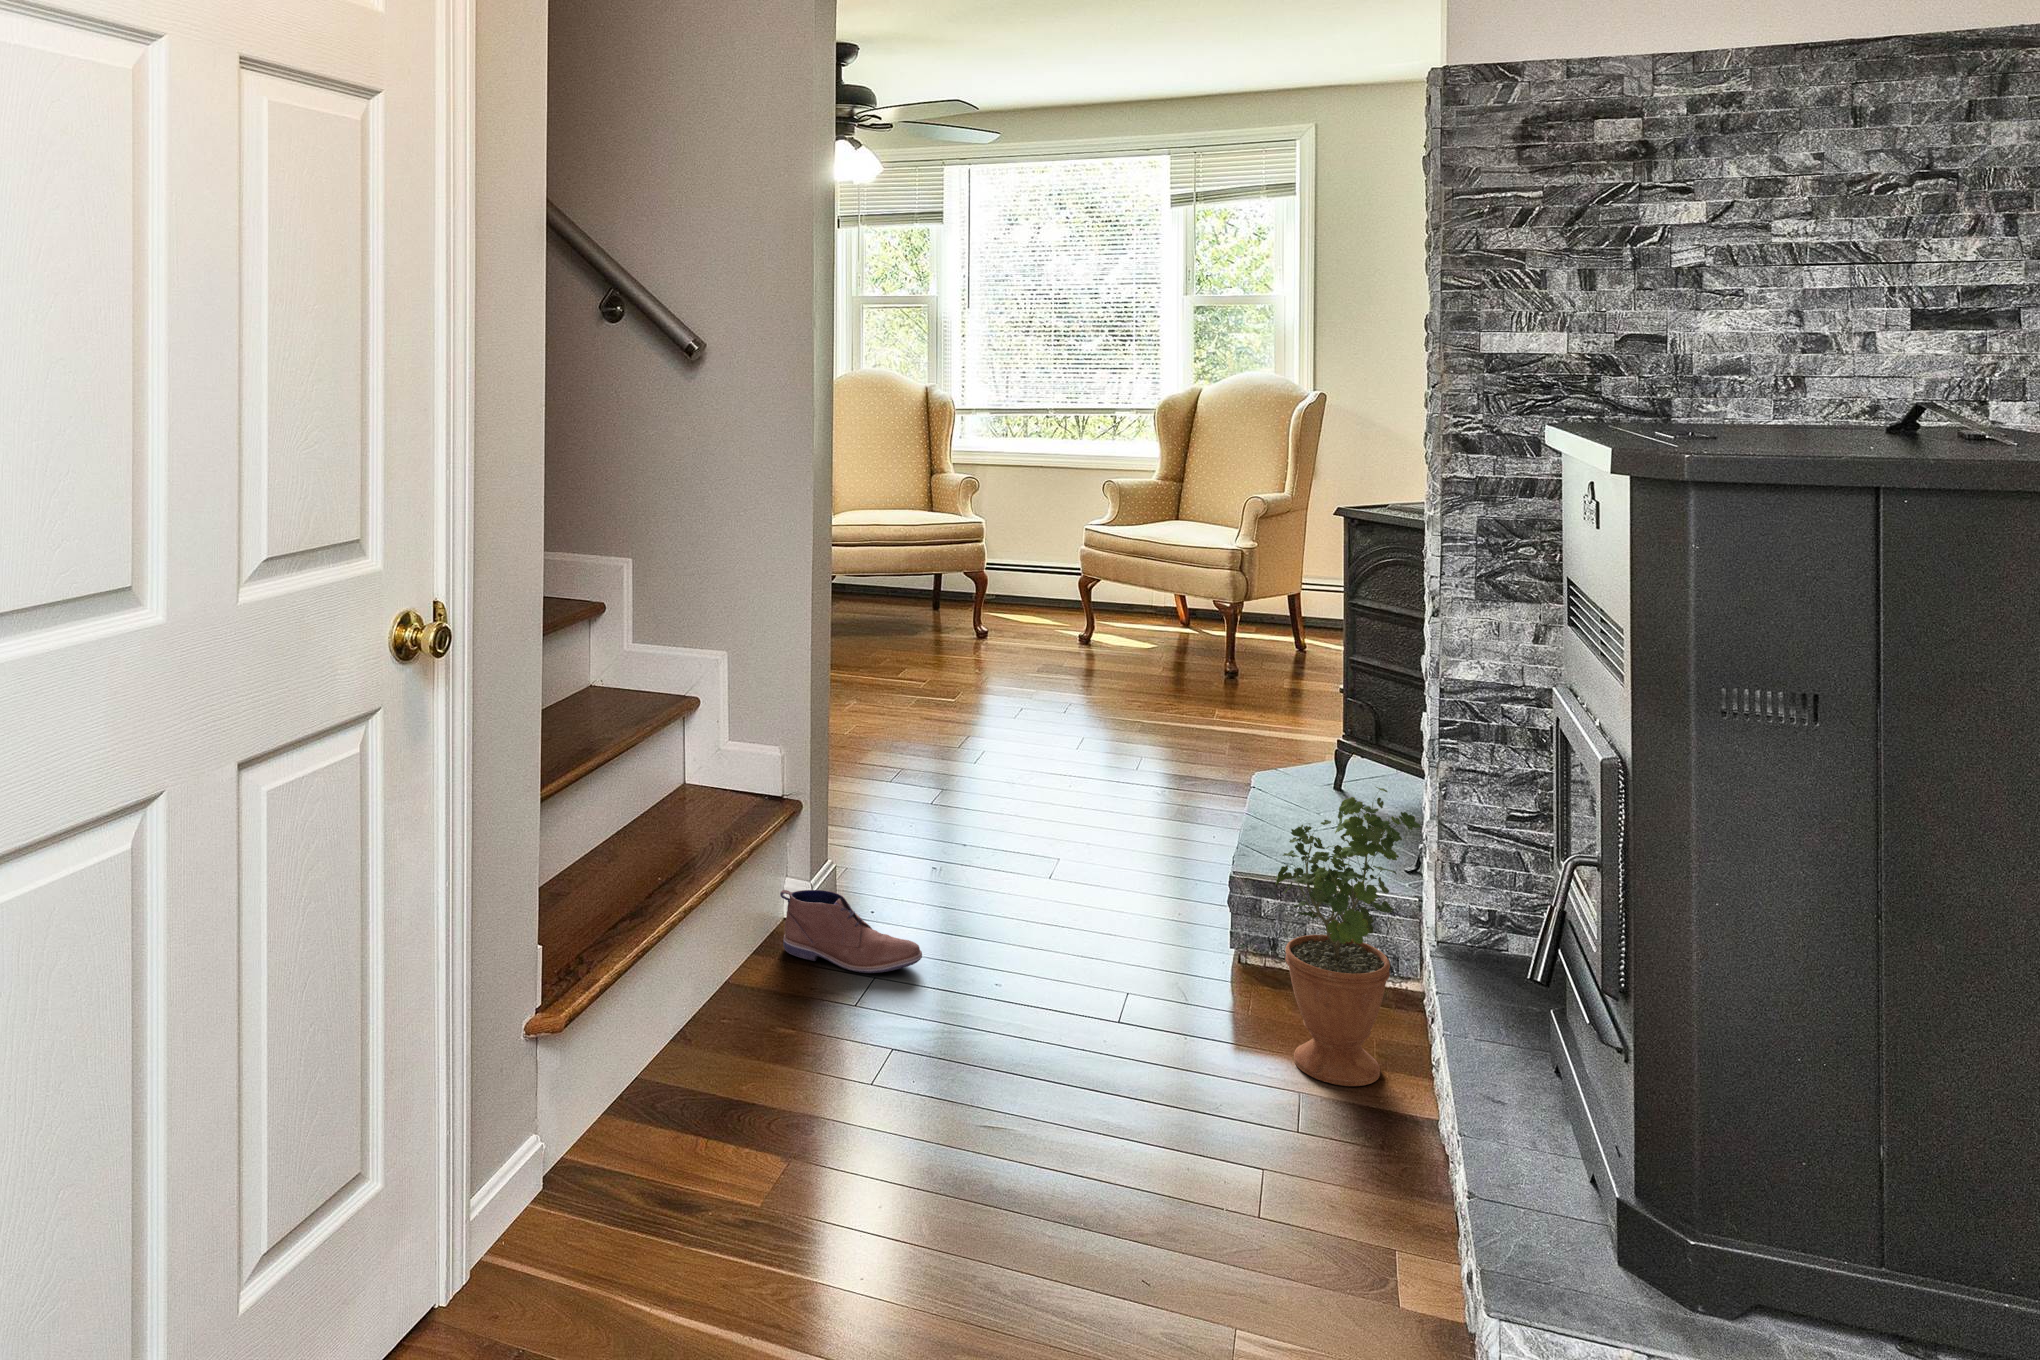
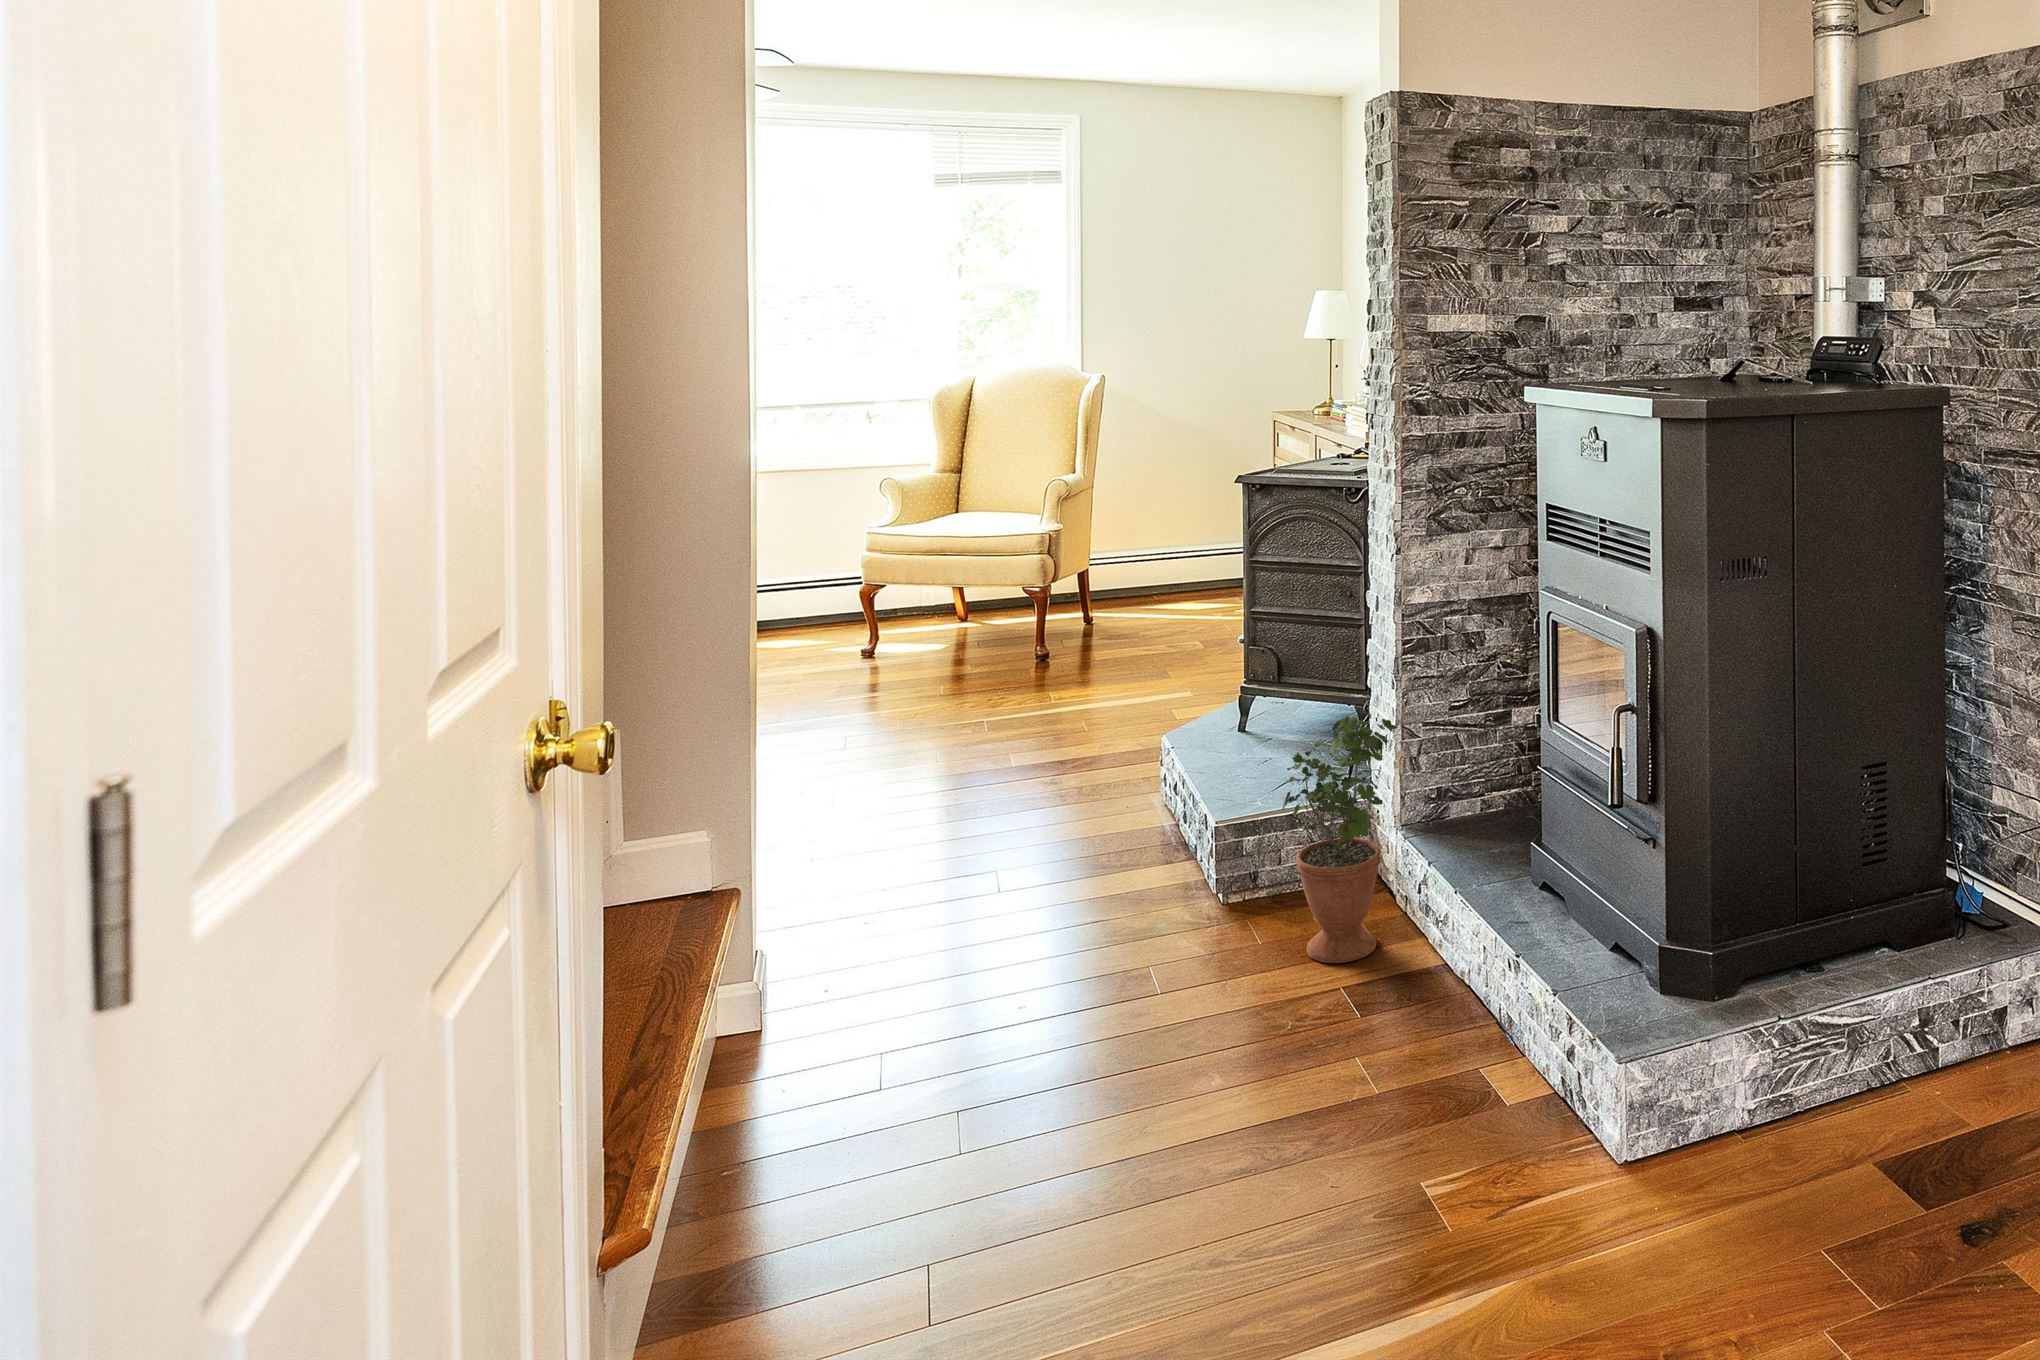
shoe: present [780,890,922,973] -> none [743,963,929,1050]

